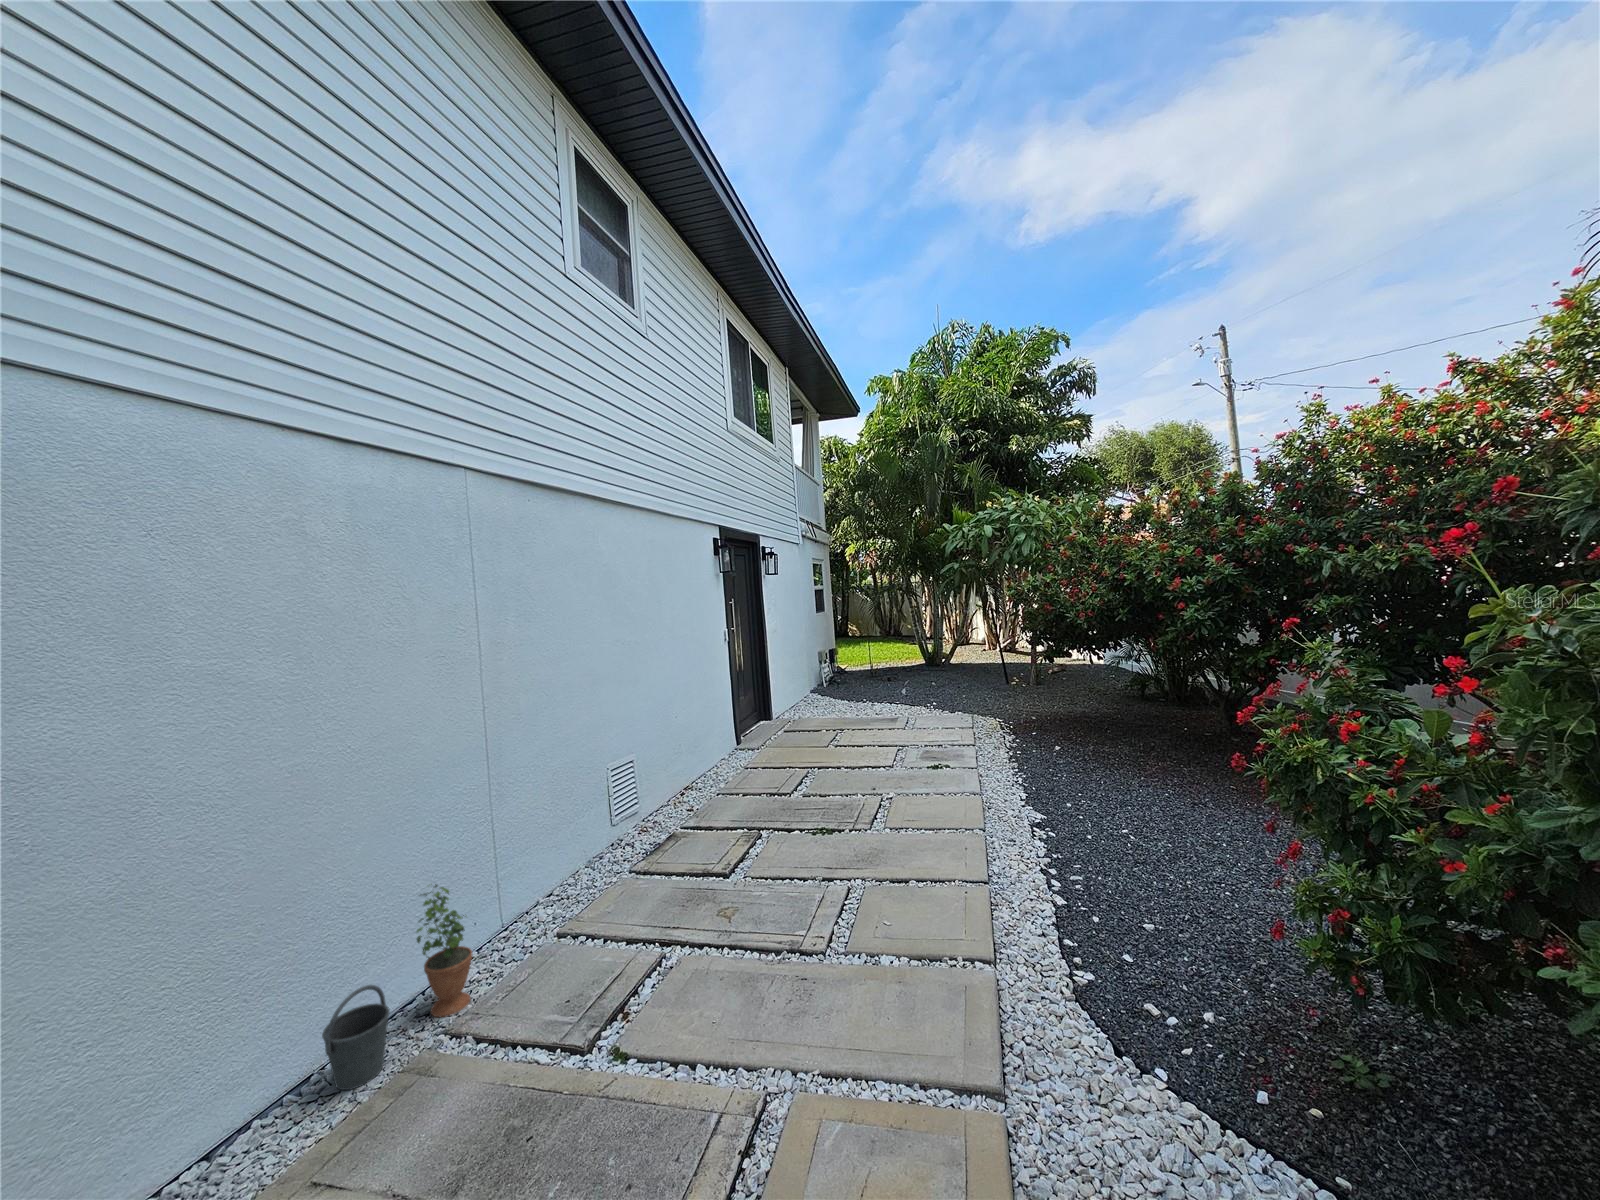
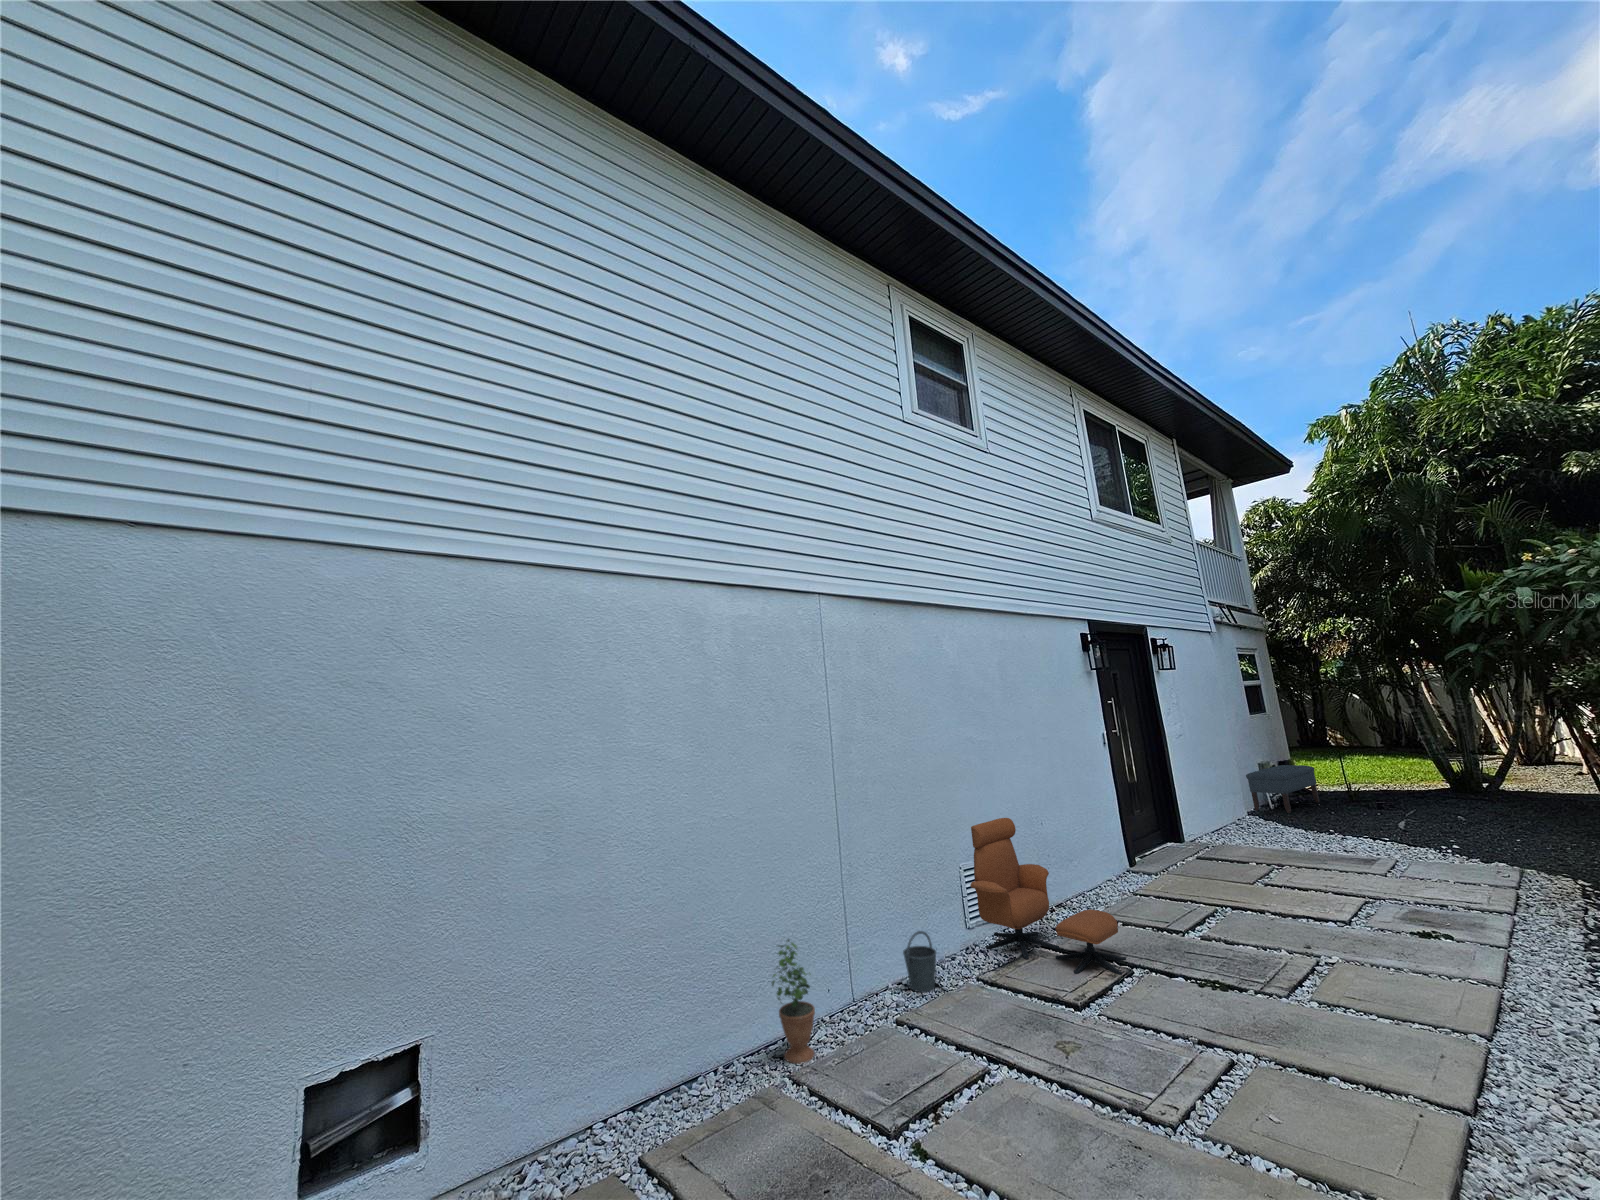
bench: none [814,652,855,688] -> present [1246,765,1319,813]
lounge chair: none [624,716,755,846] -> present [970,818,1126,975]
bucket: present [322,985,390,1090] -> present [903,931,936,993]

